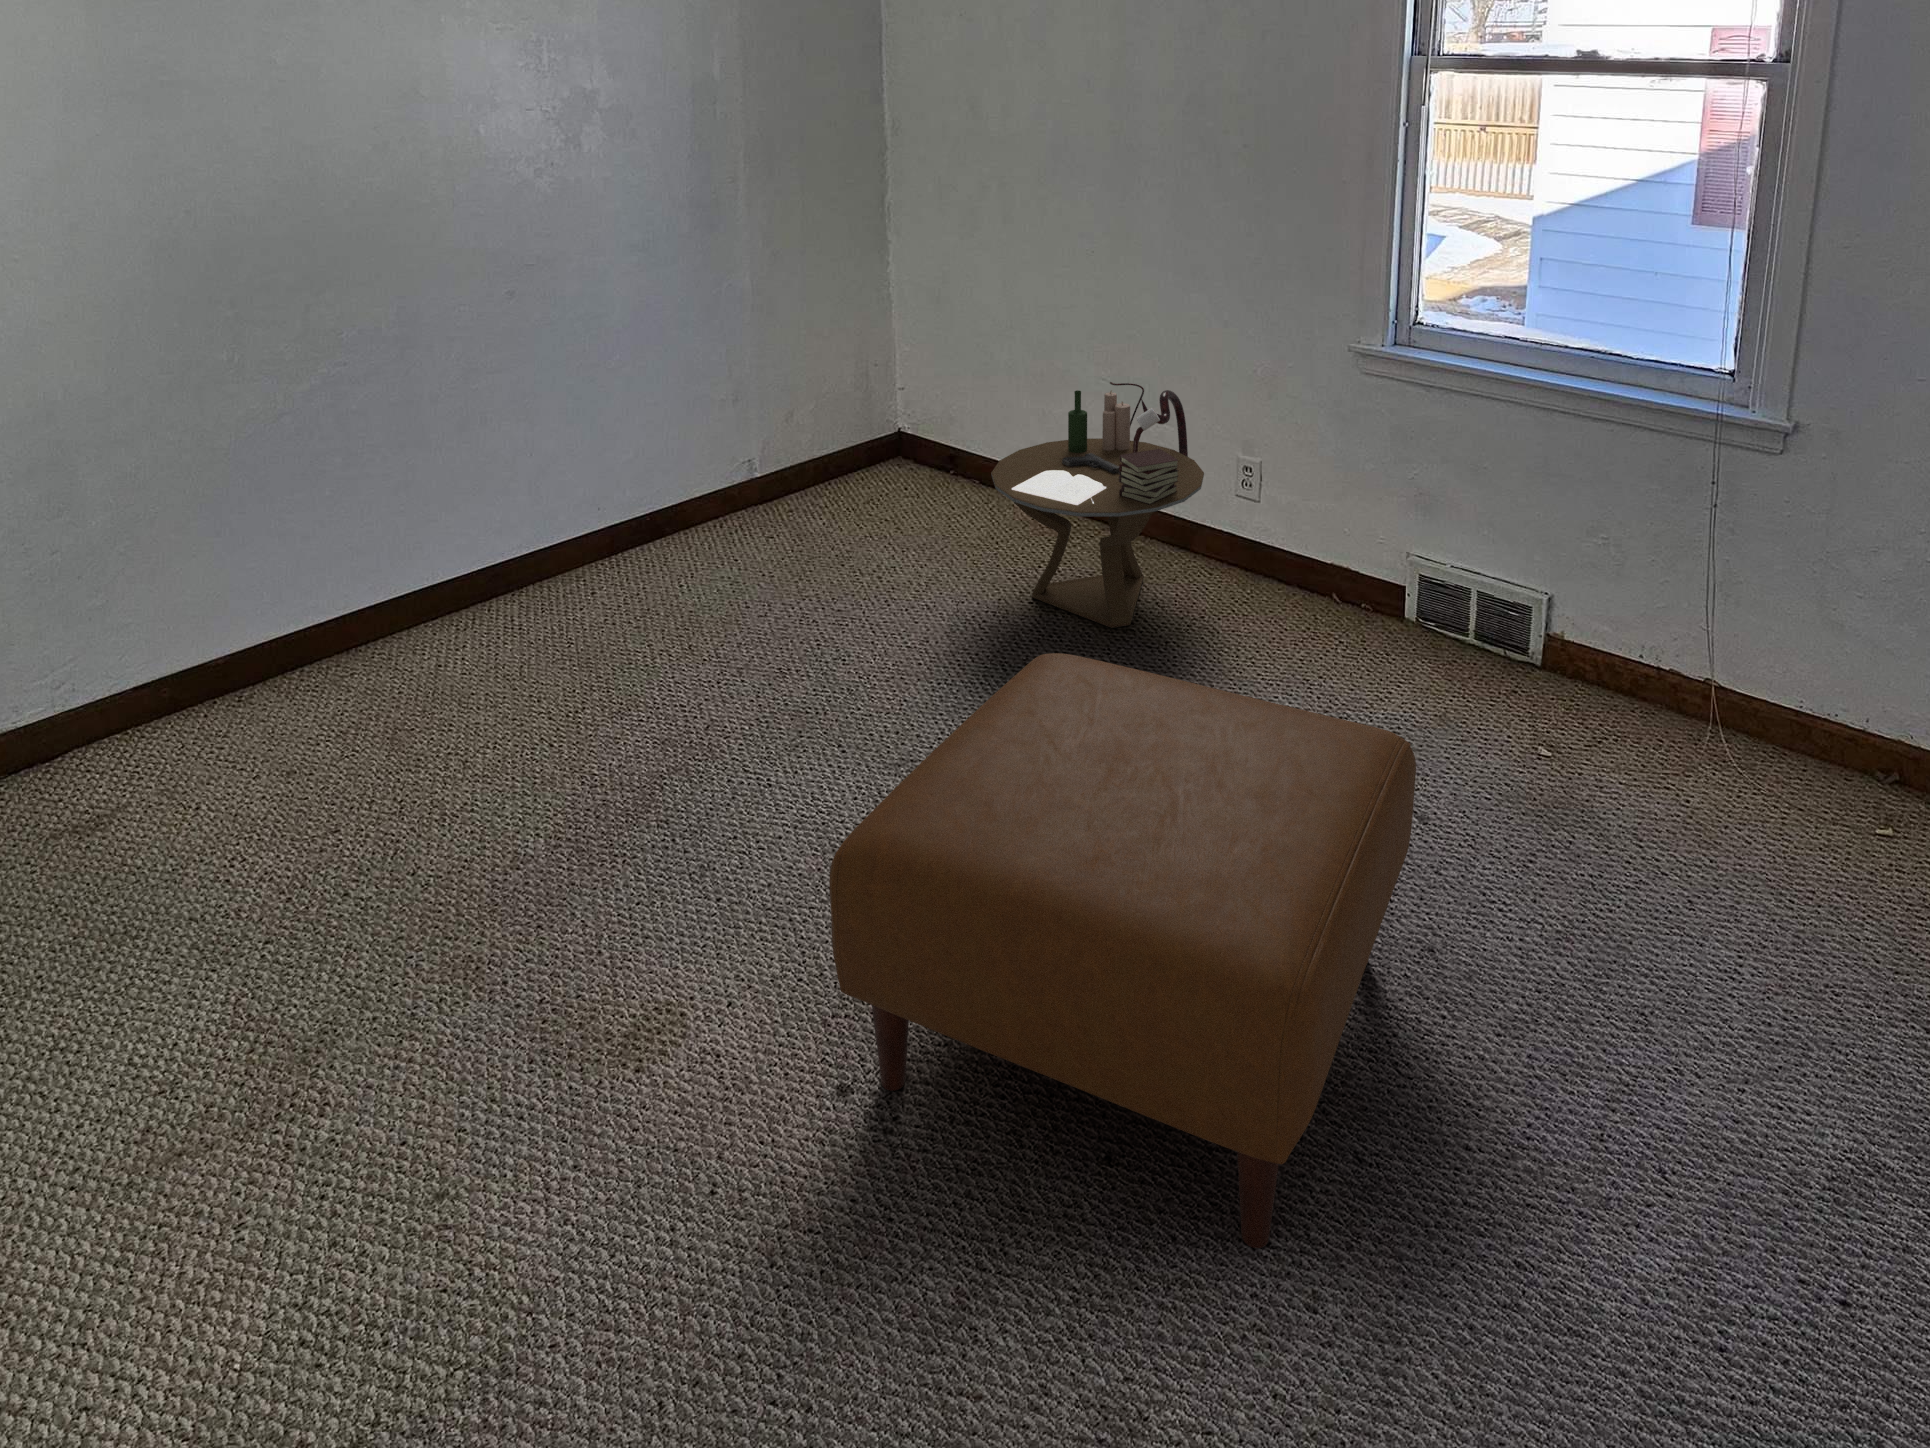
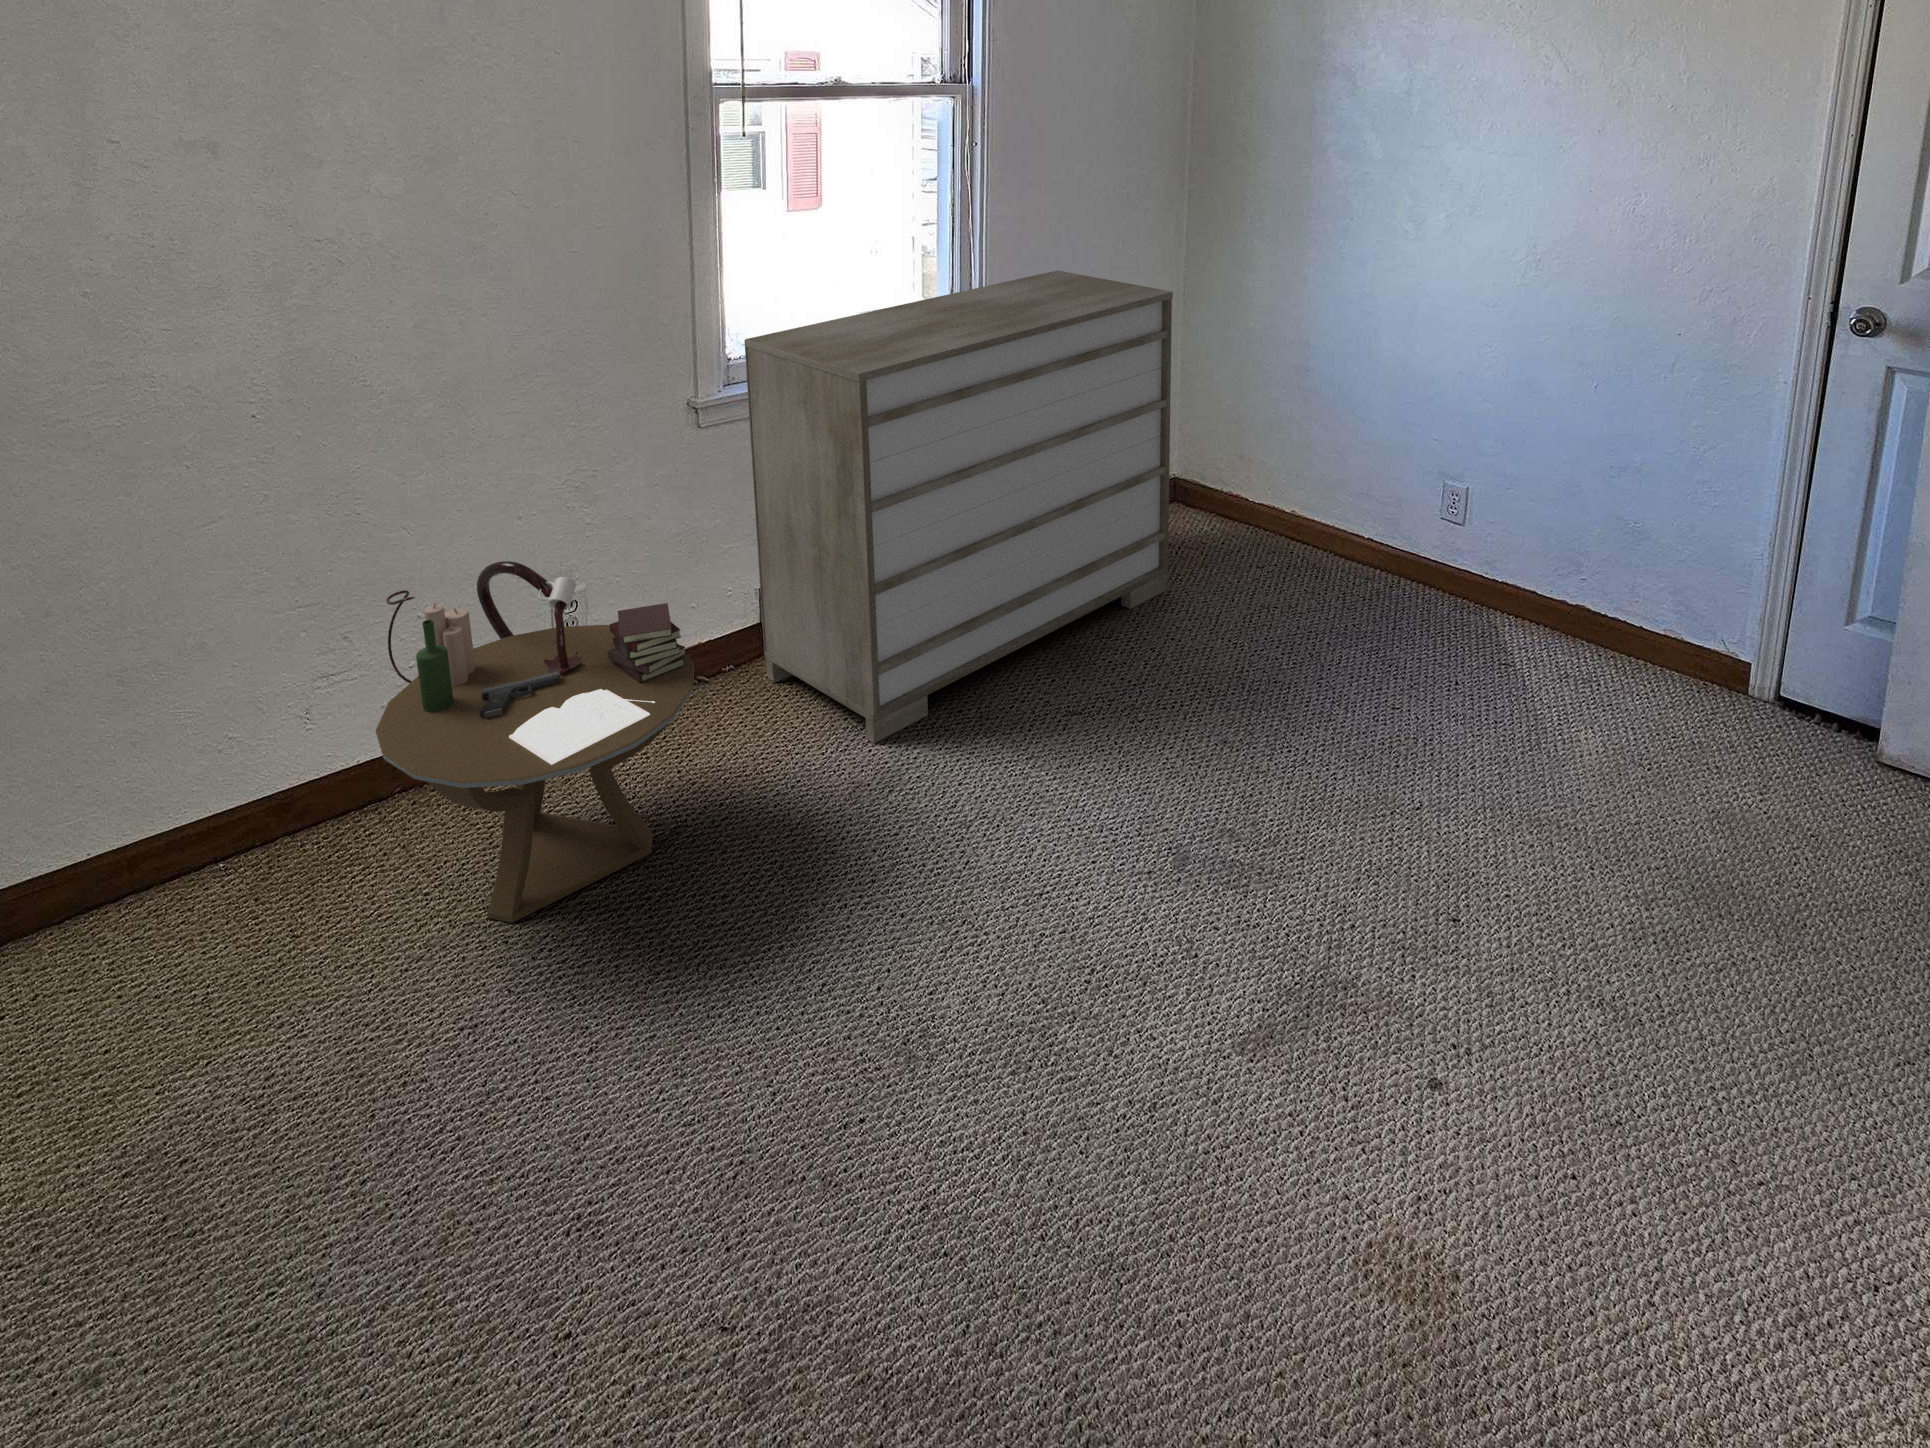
dresser: none [1295,299,1913,891] -> present [744,270,1173,743]
ottoman: present [829,653,1416,1248] -> none [1075,588,1553,1055]

